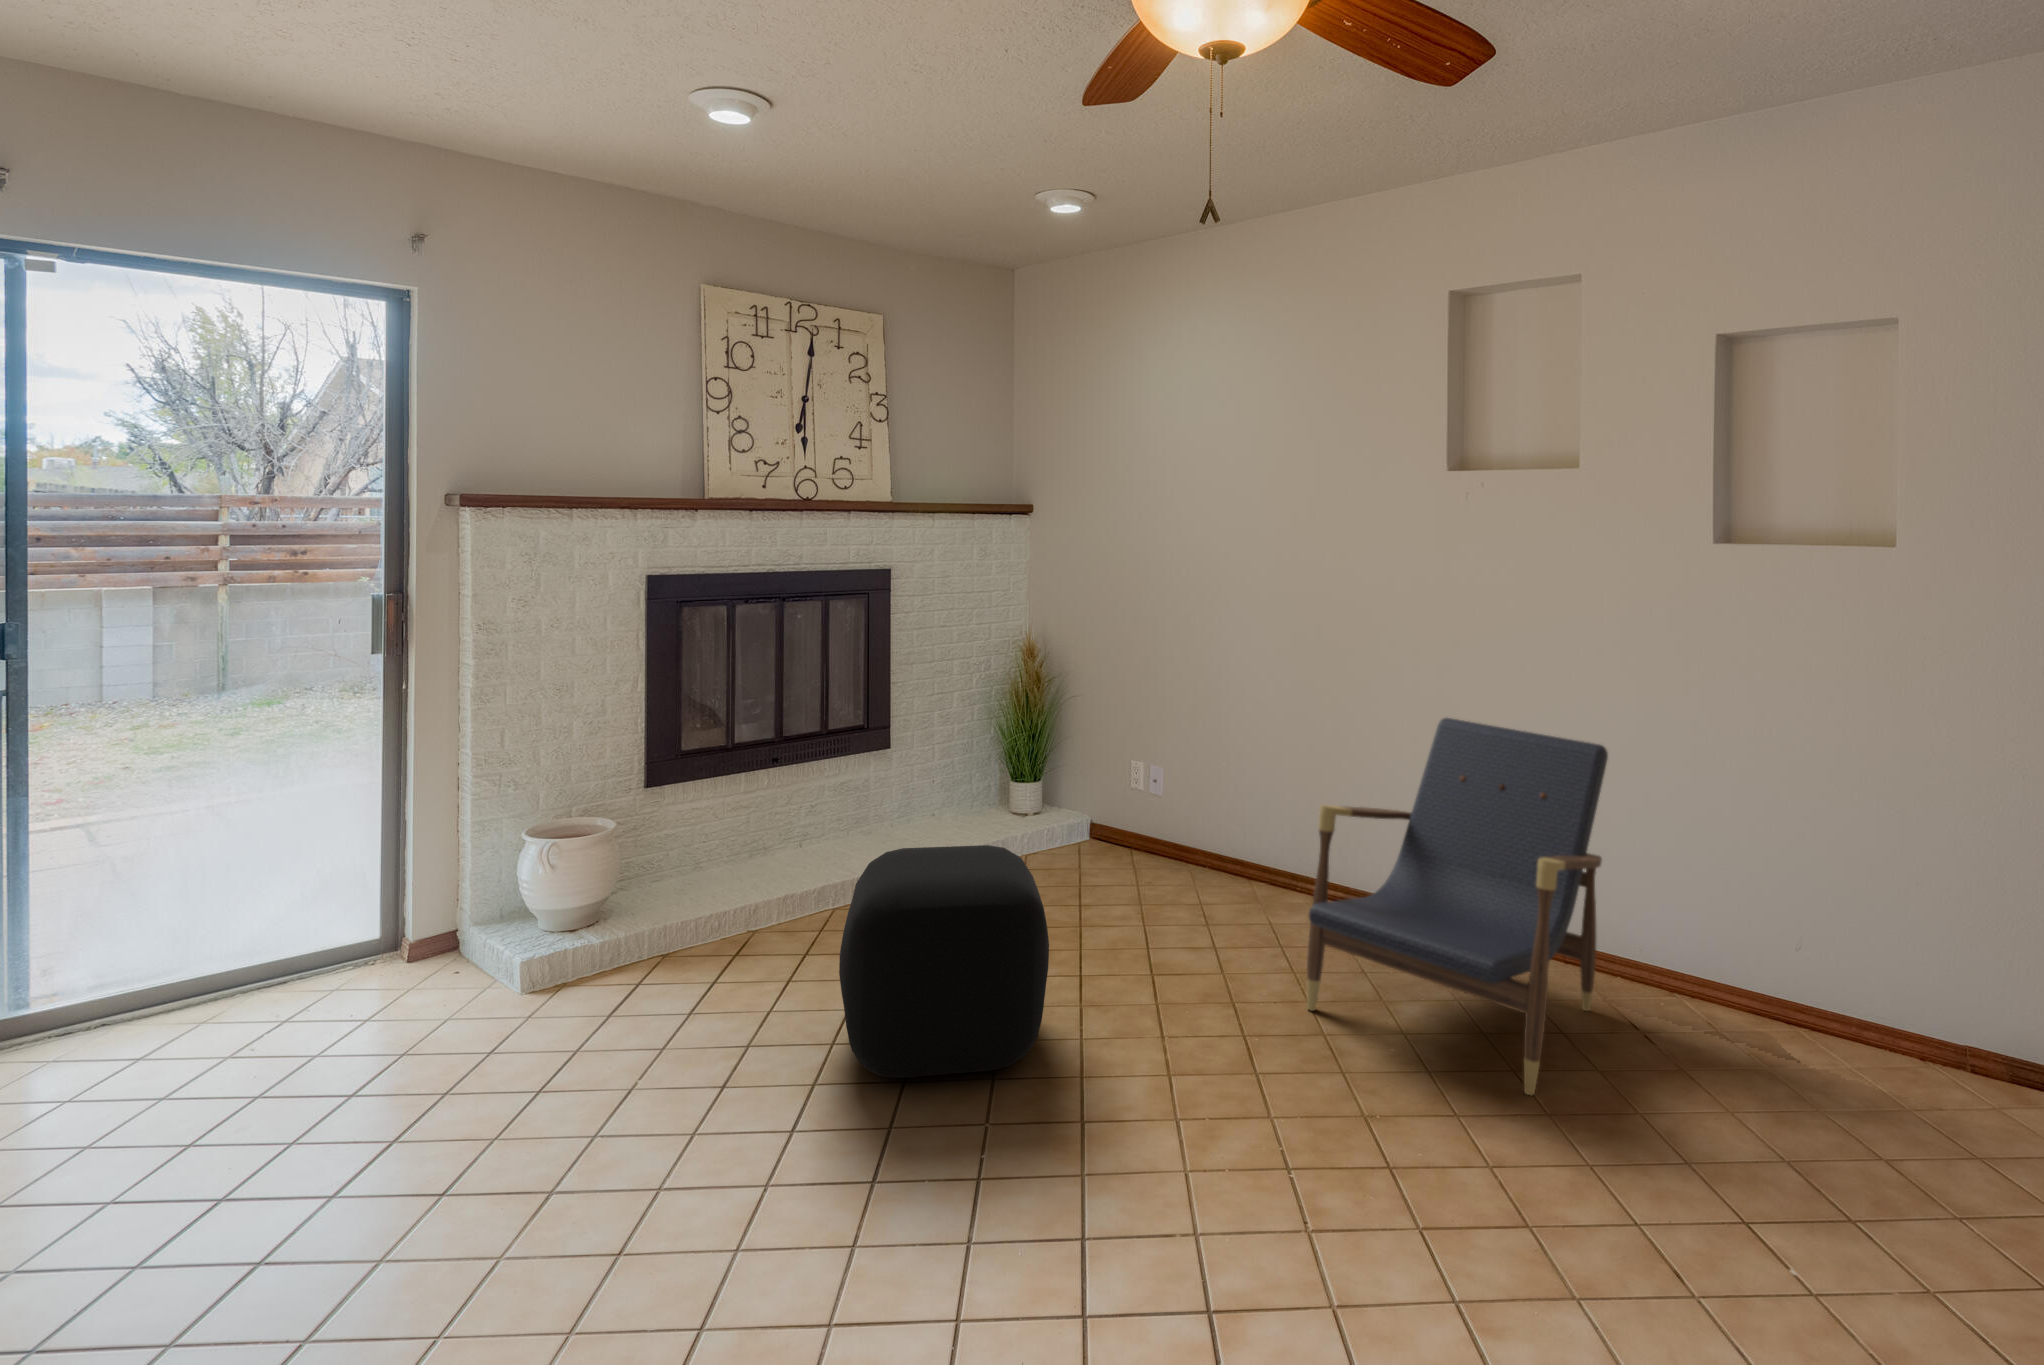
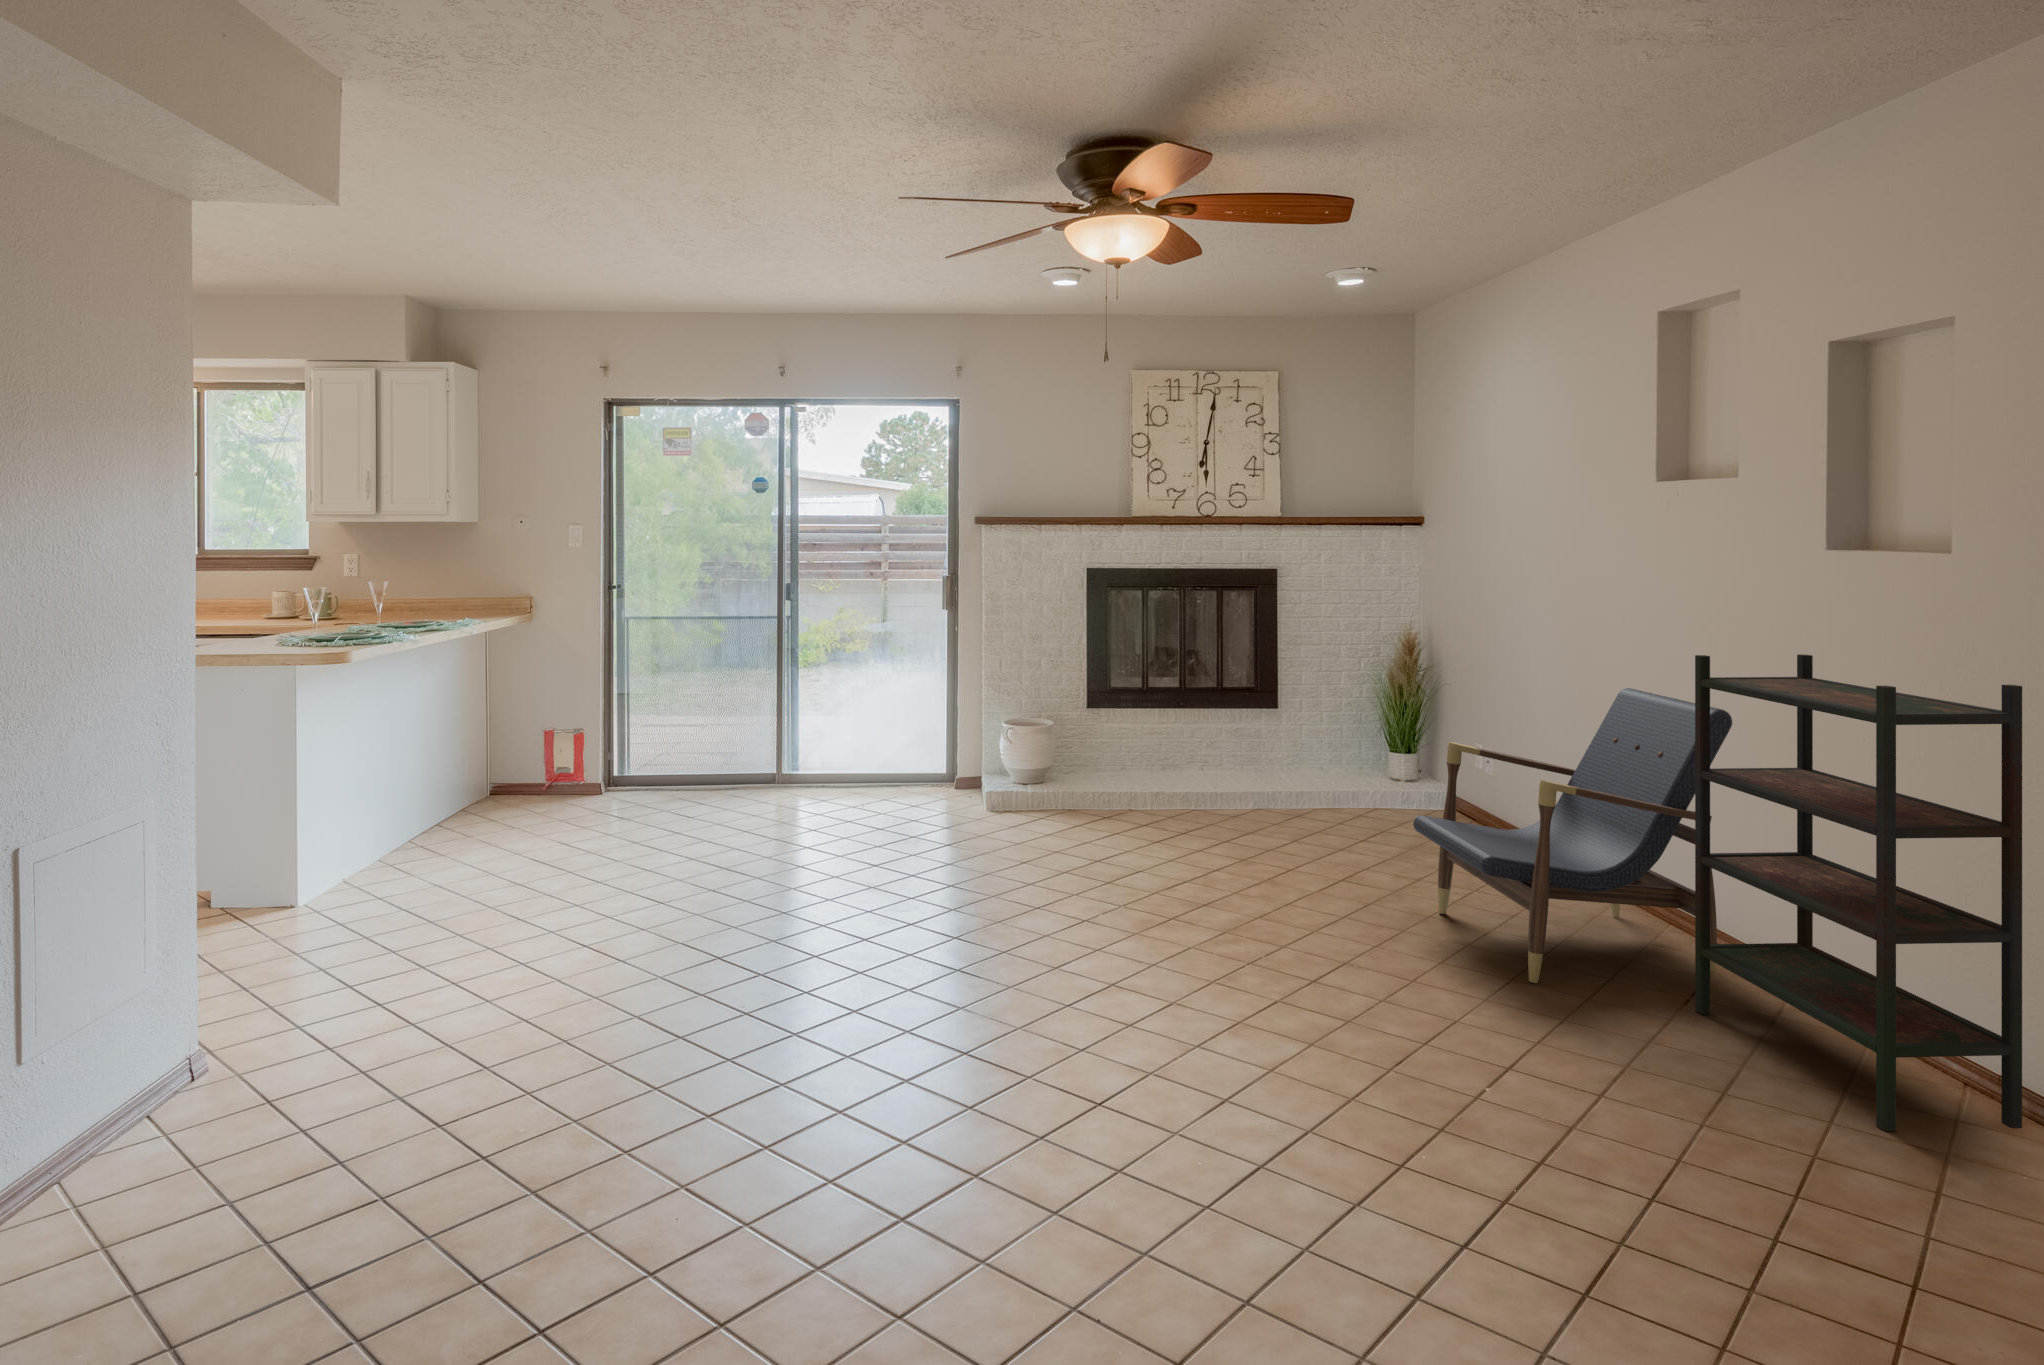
bookshelf: none [1667,693,2031,1189] -> present [1695,654,2022,1131]
ottoman: present [839,845,1049,1078] -> none [1086,738,1234,883]

